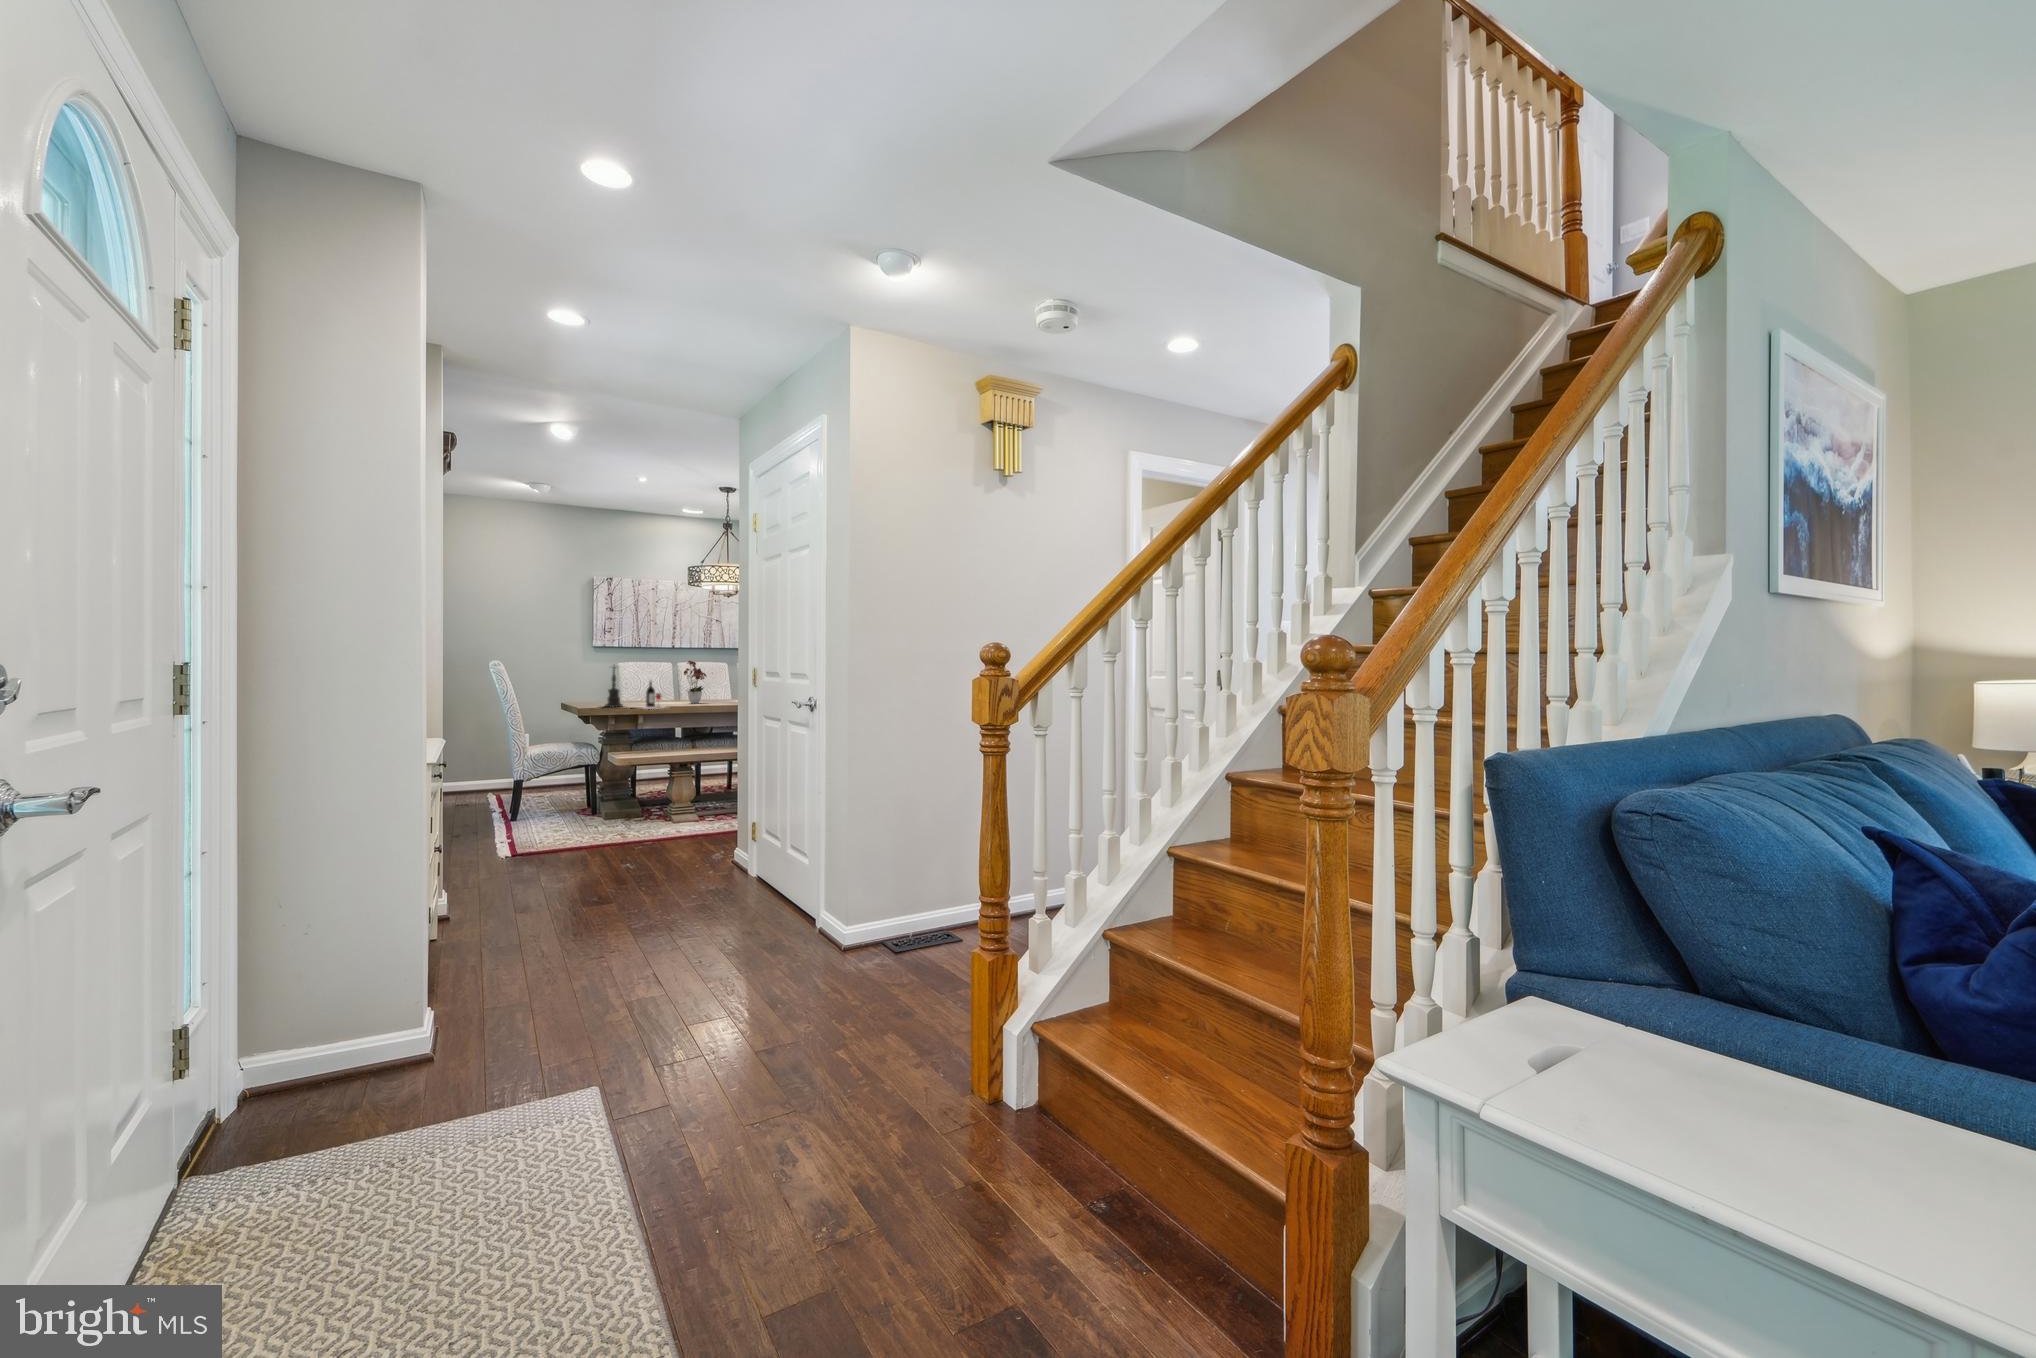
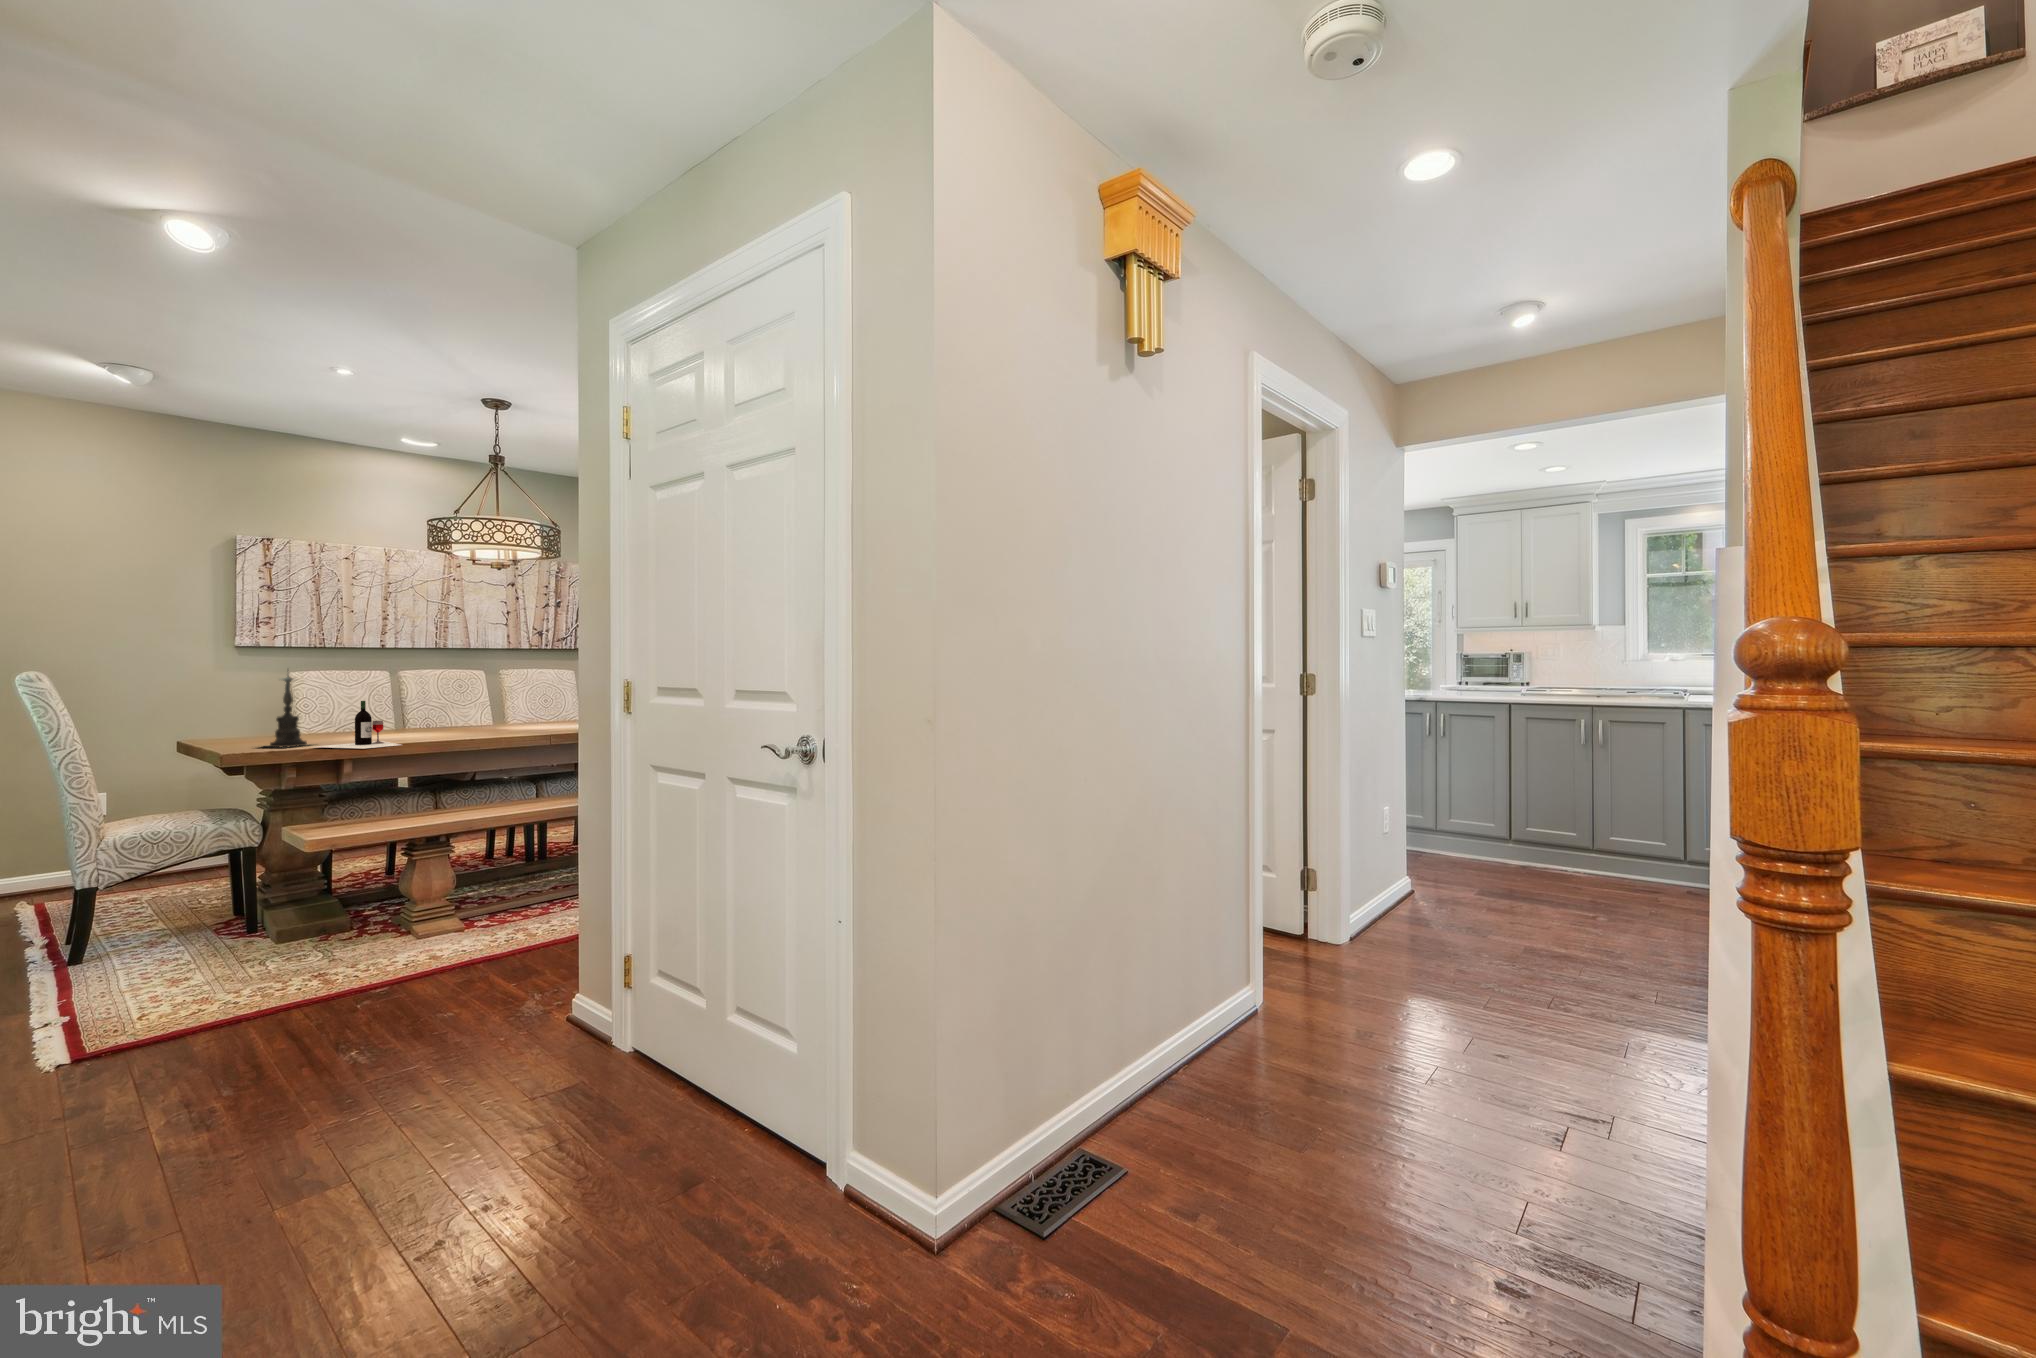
flower arrangement: present [684,661,707,703] -> none [416,664,466,735]

